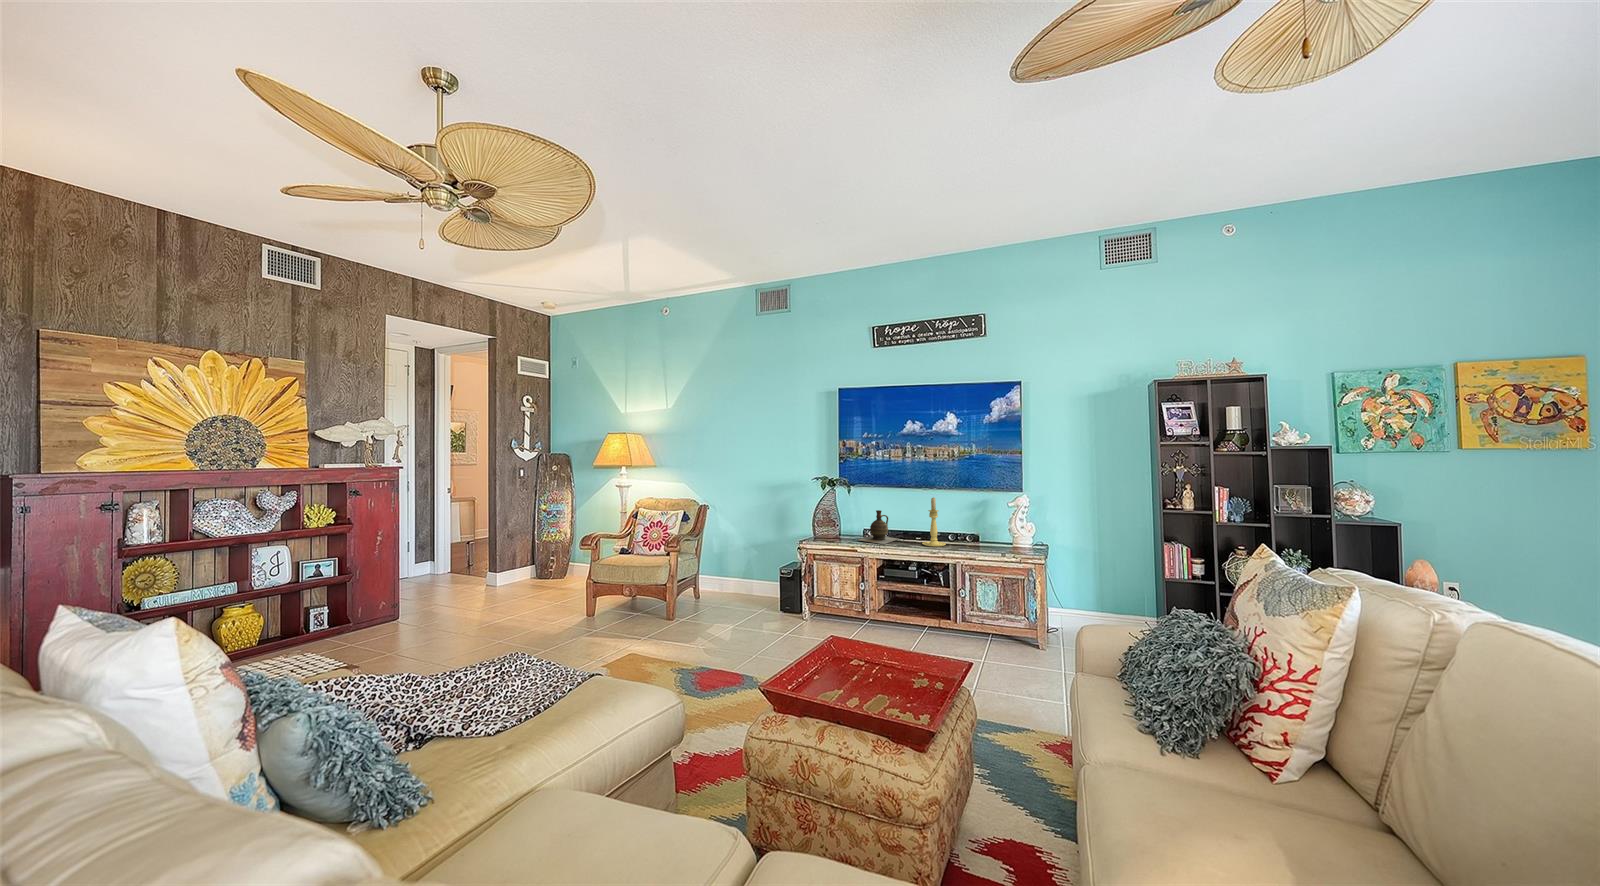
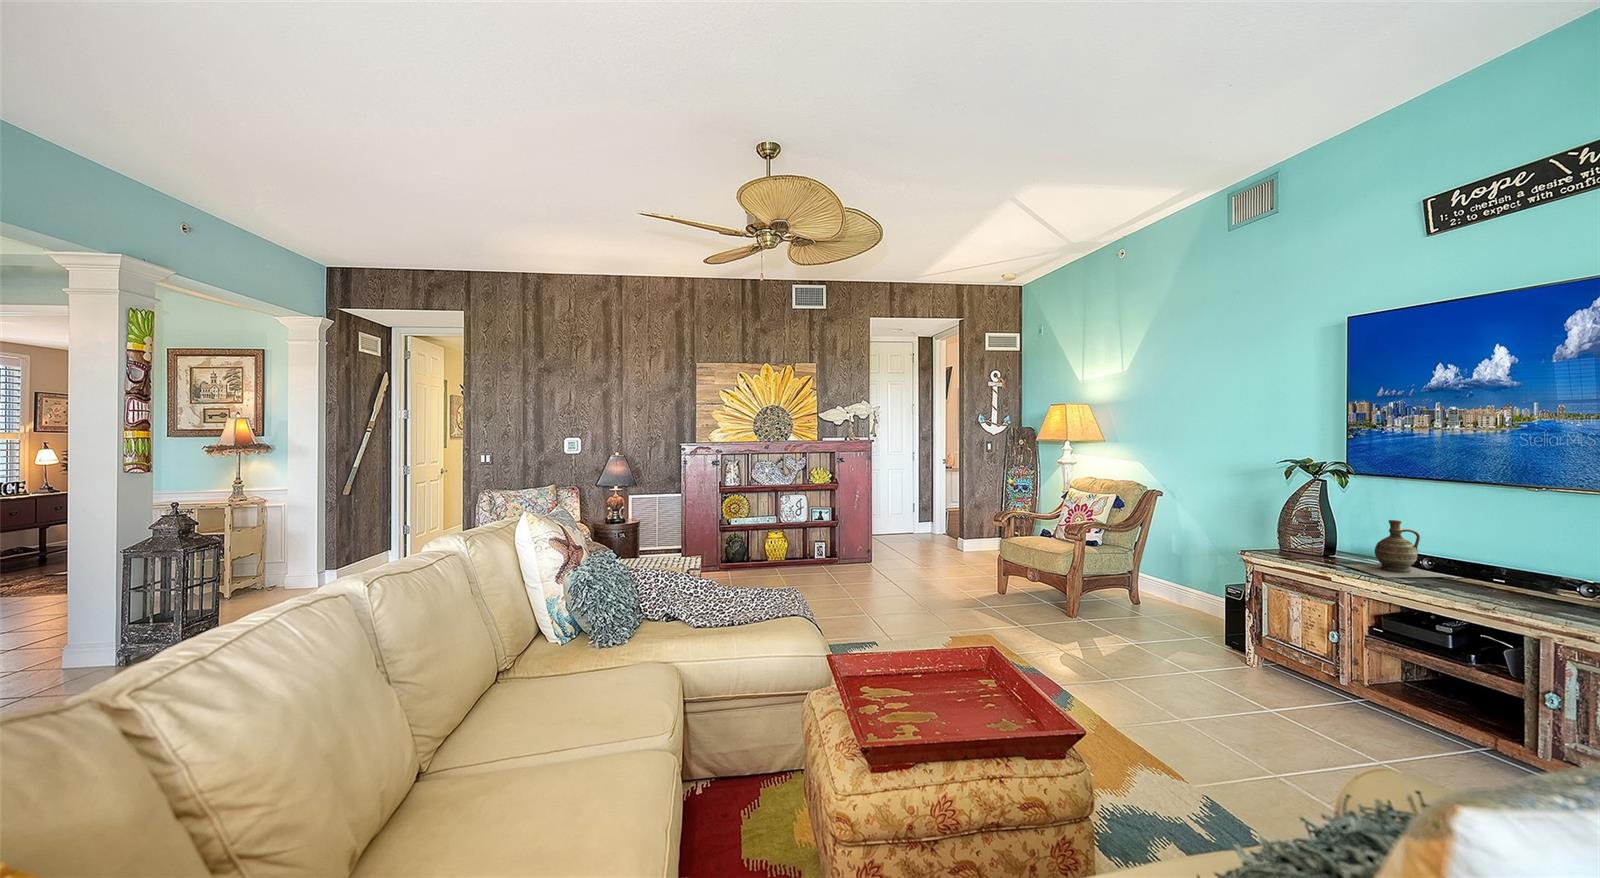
candle holder: present [922,497,946,547] -> none [1476,503,1543,602]

